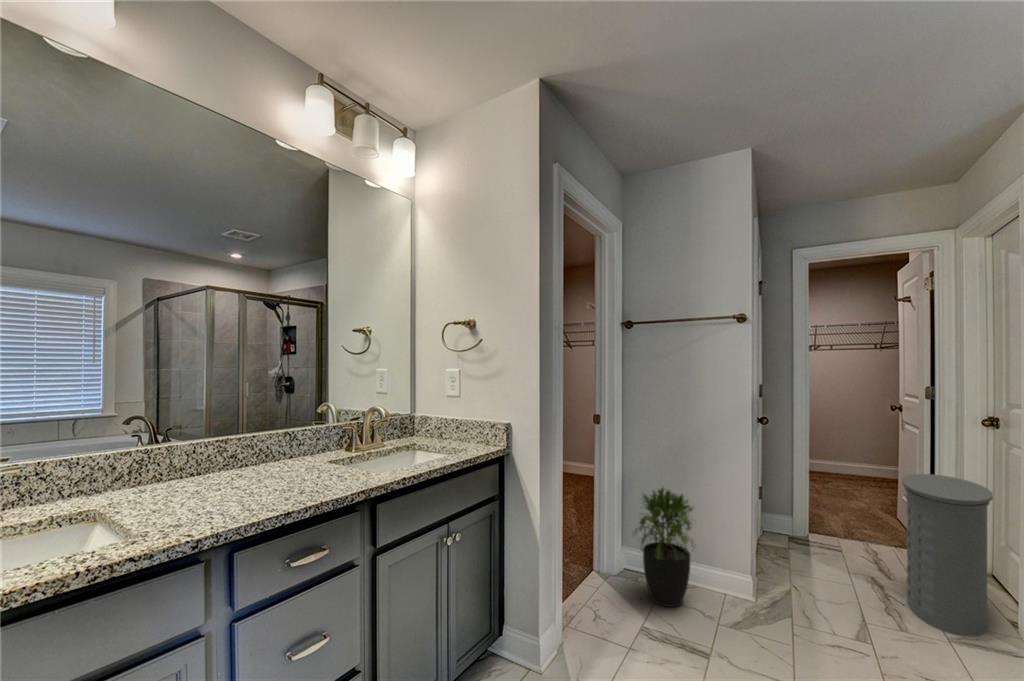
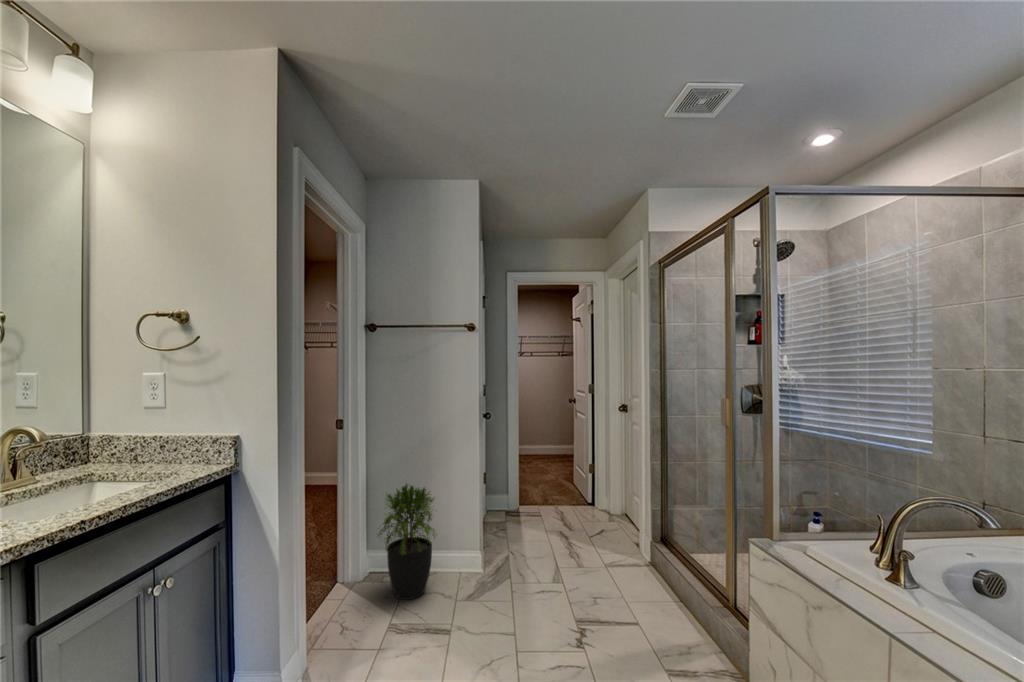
laundry hamper: present [902,474,993,636] -> none [582,443,633,559]

